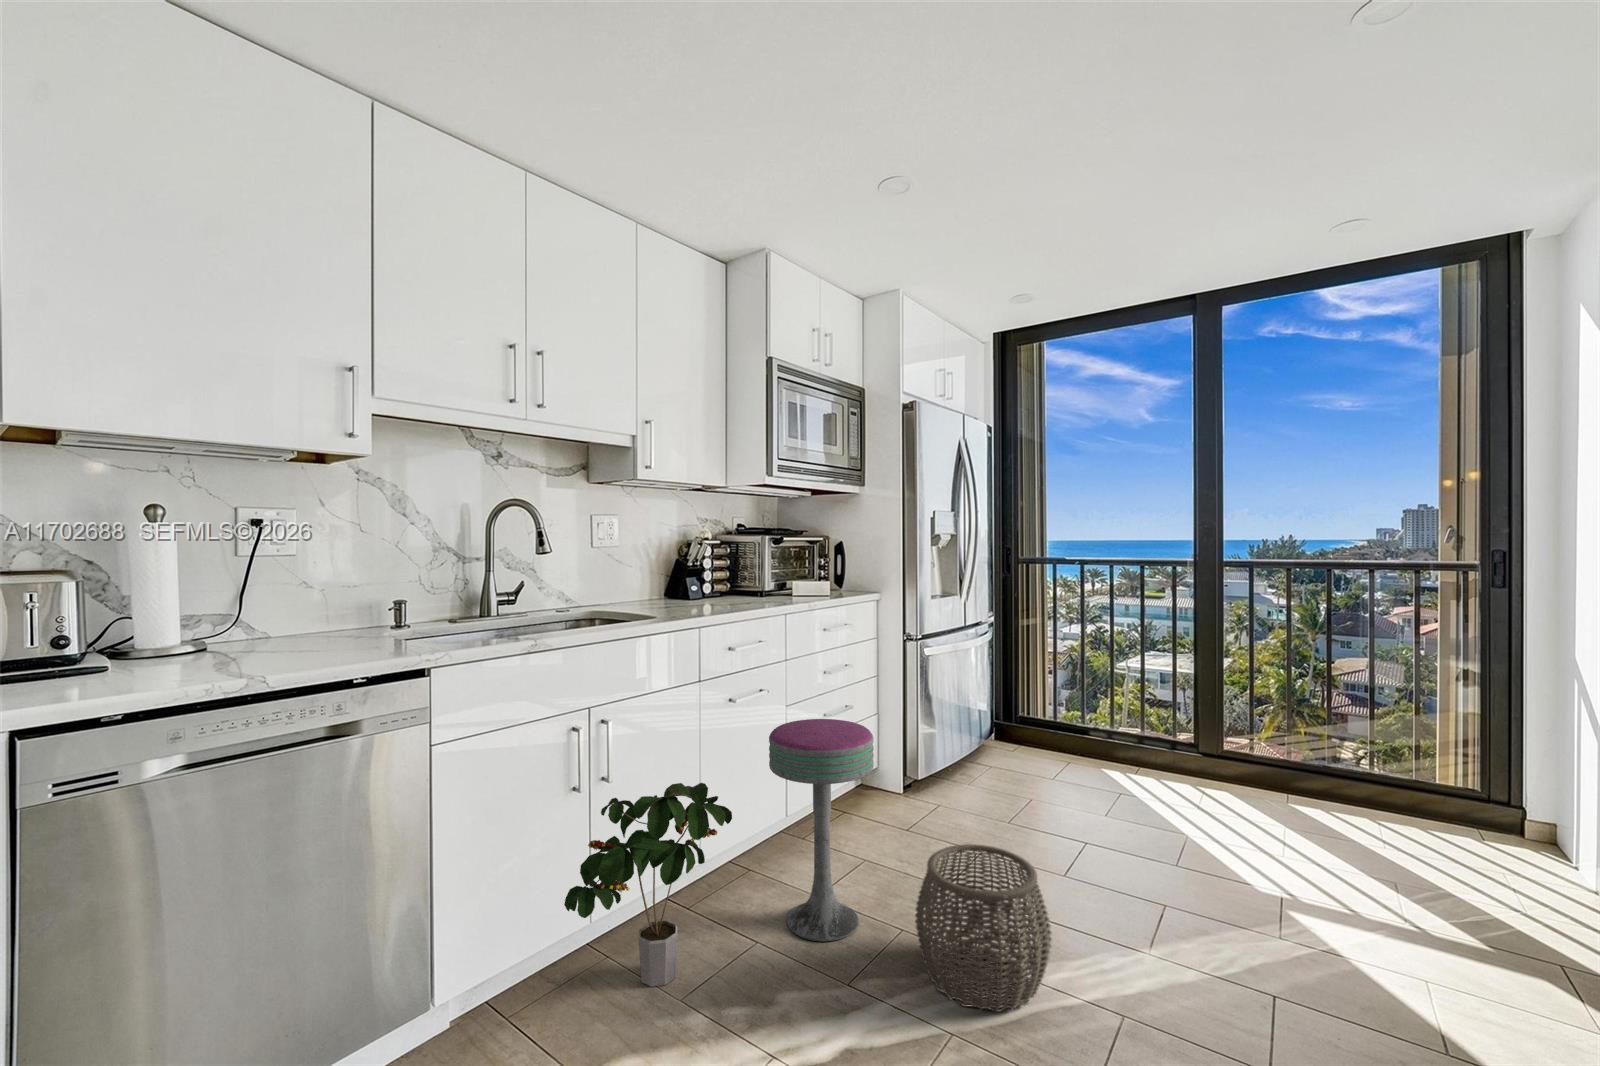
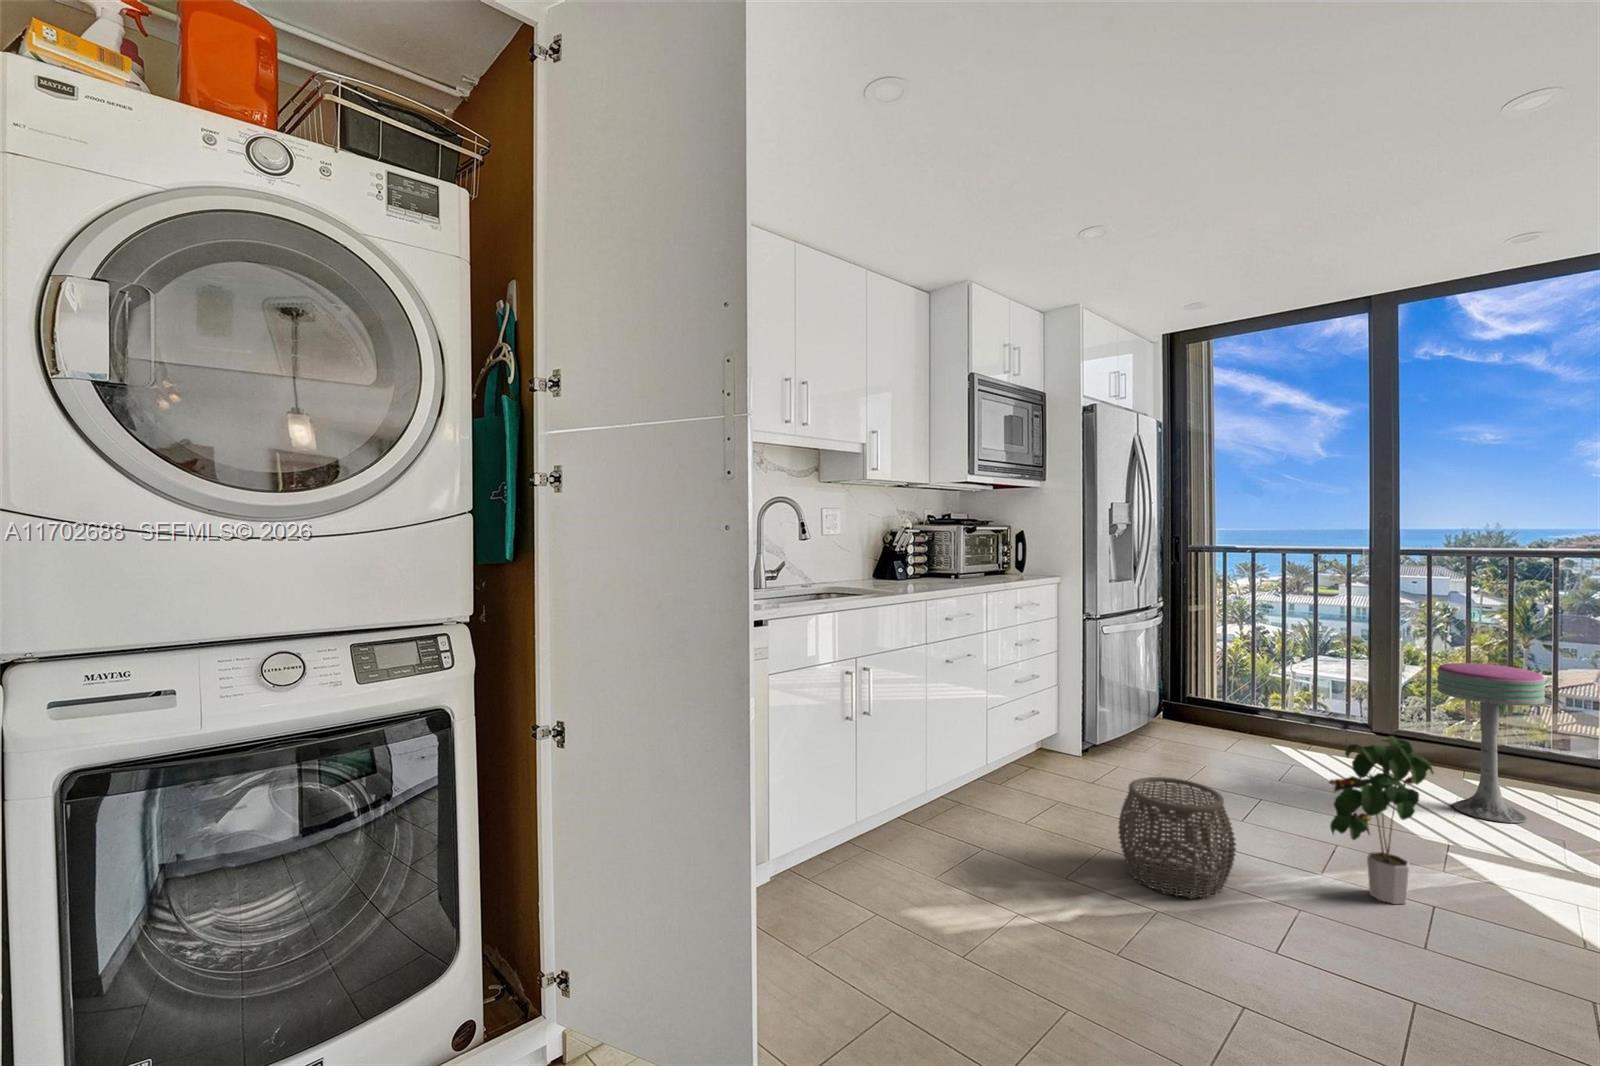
bar stool: present [769,719,874,942] -> present [1437,663,1545,823]
potted plant: present [564,783,732,987] -> present [1329,736,1434,904]

